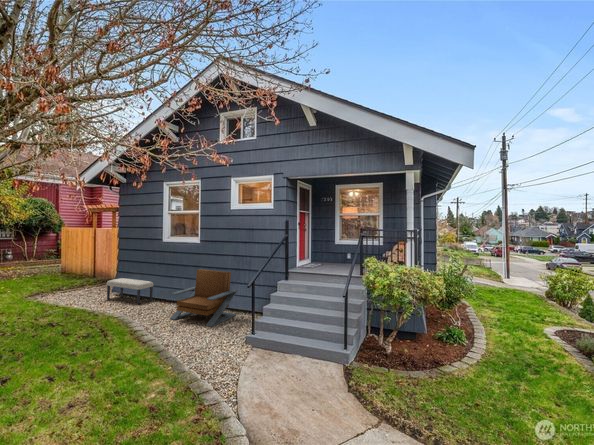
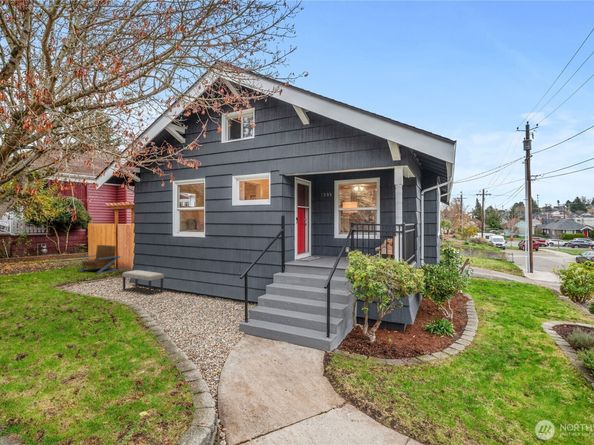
lounge chair: present [170,269,238,327] -> present [79,245,120,273]

